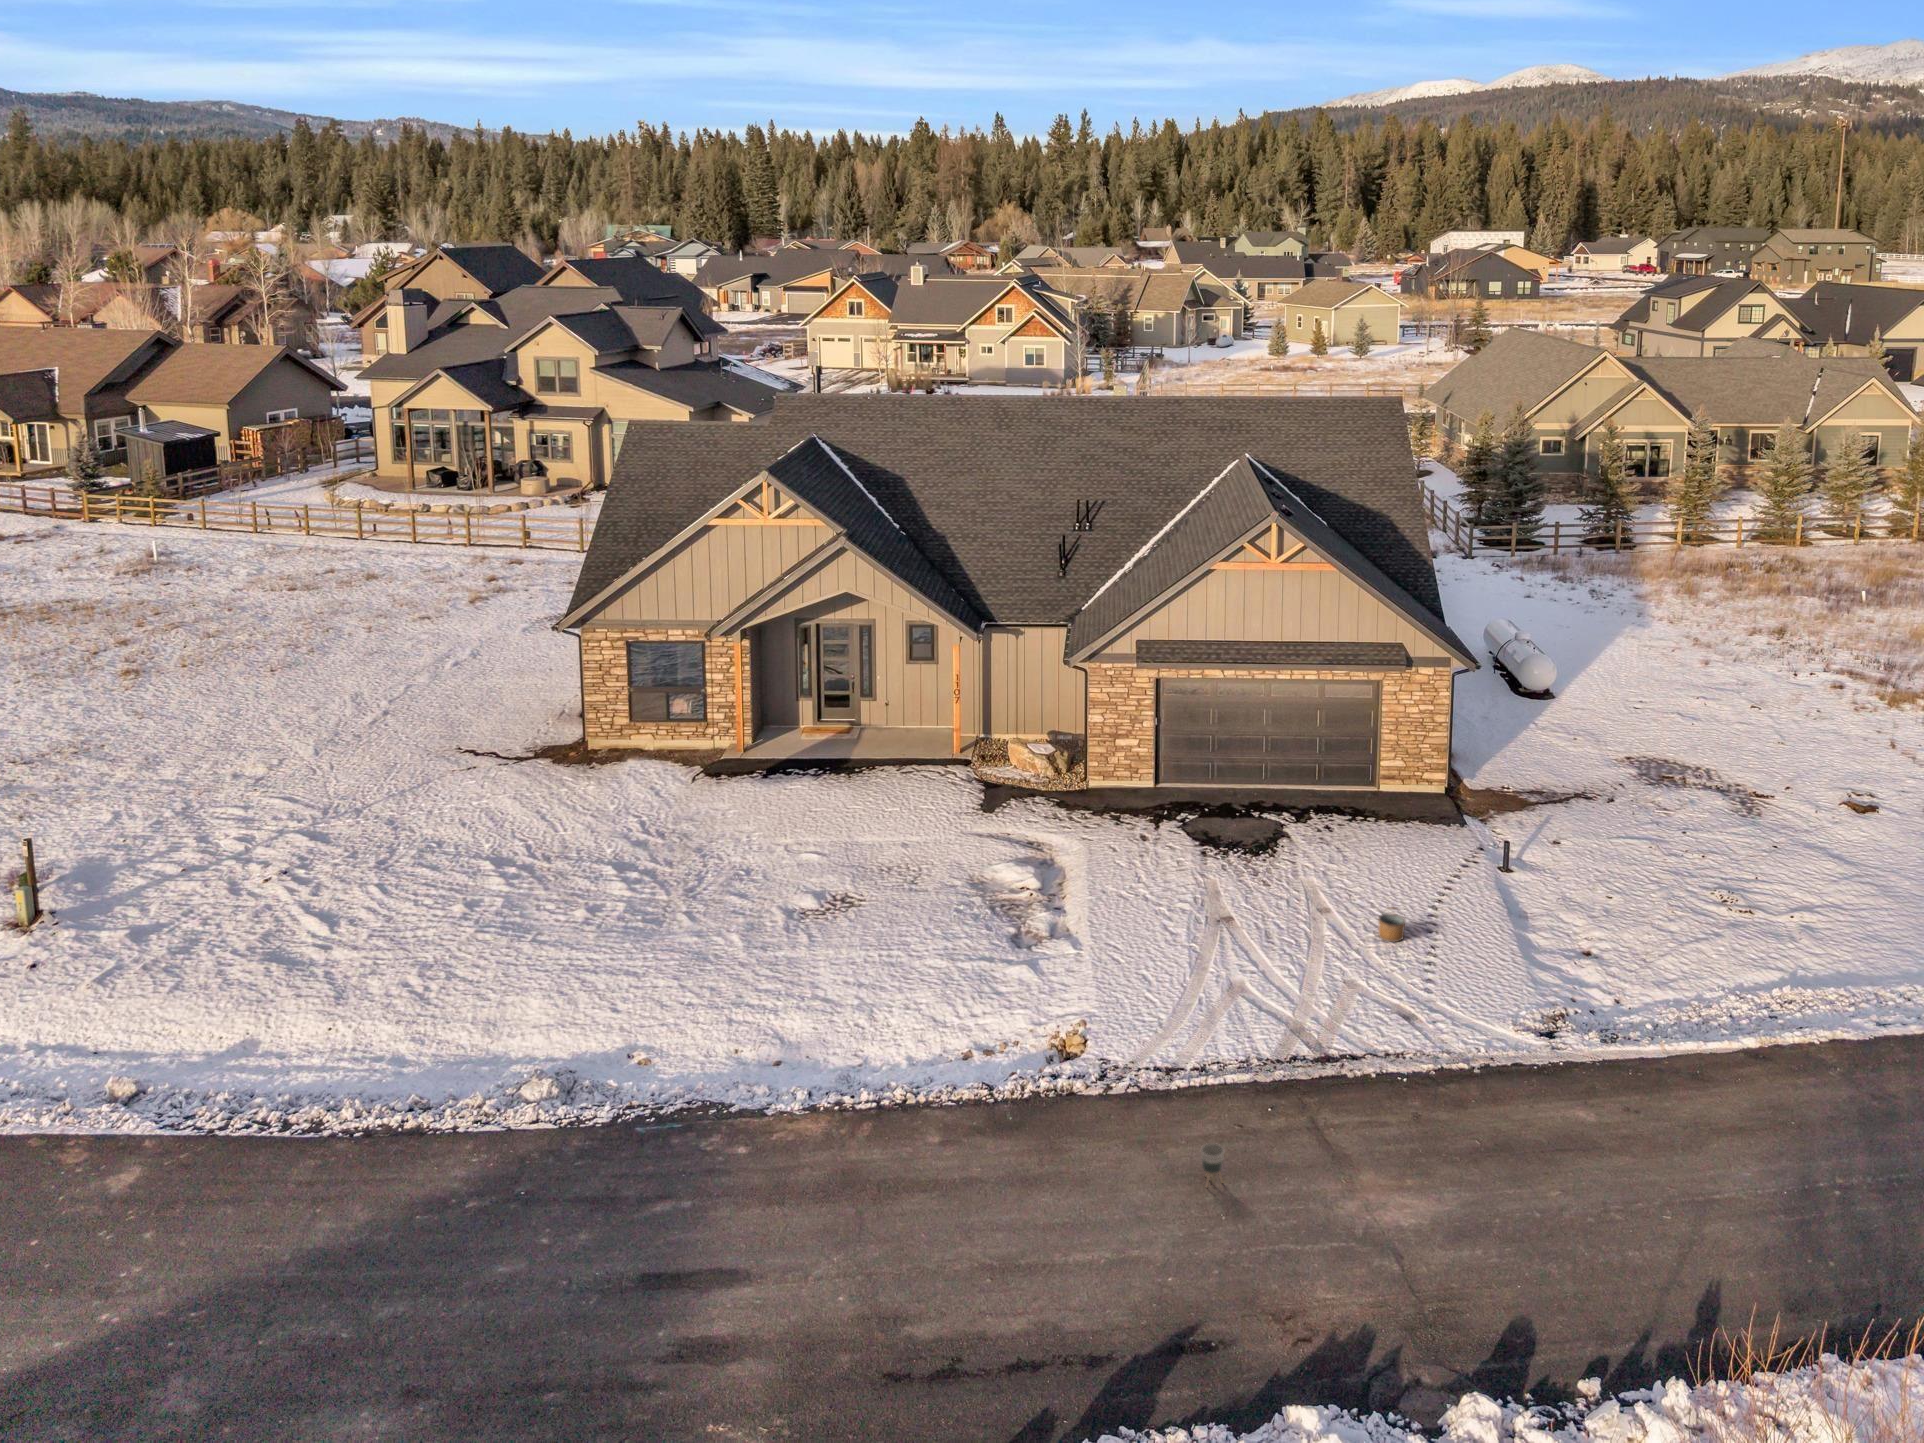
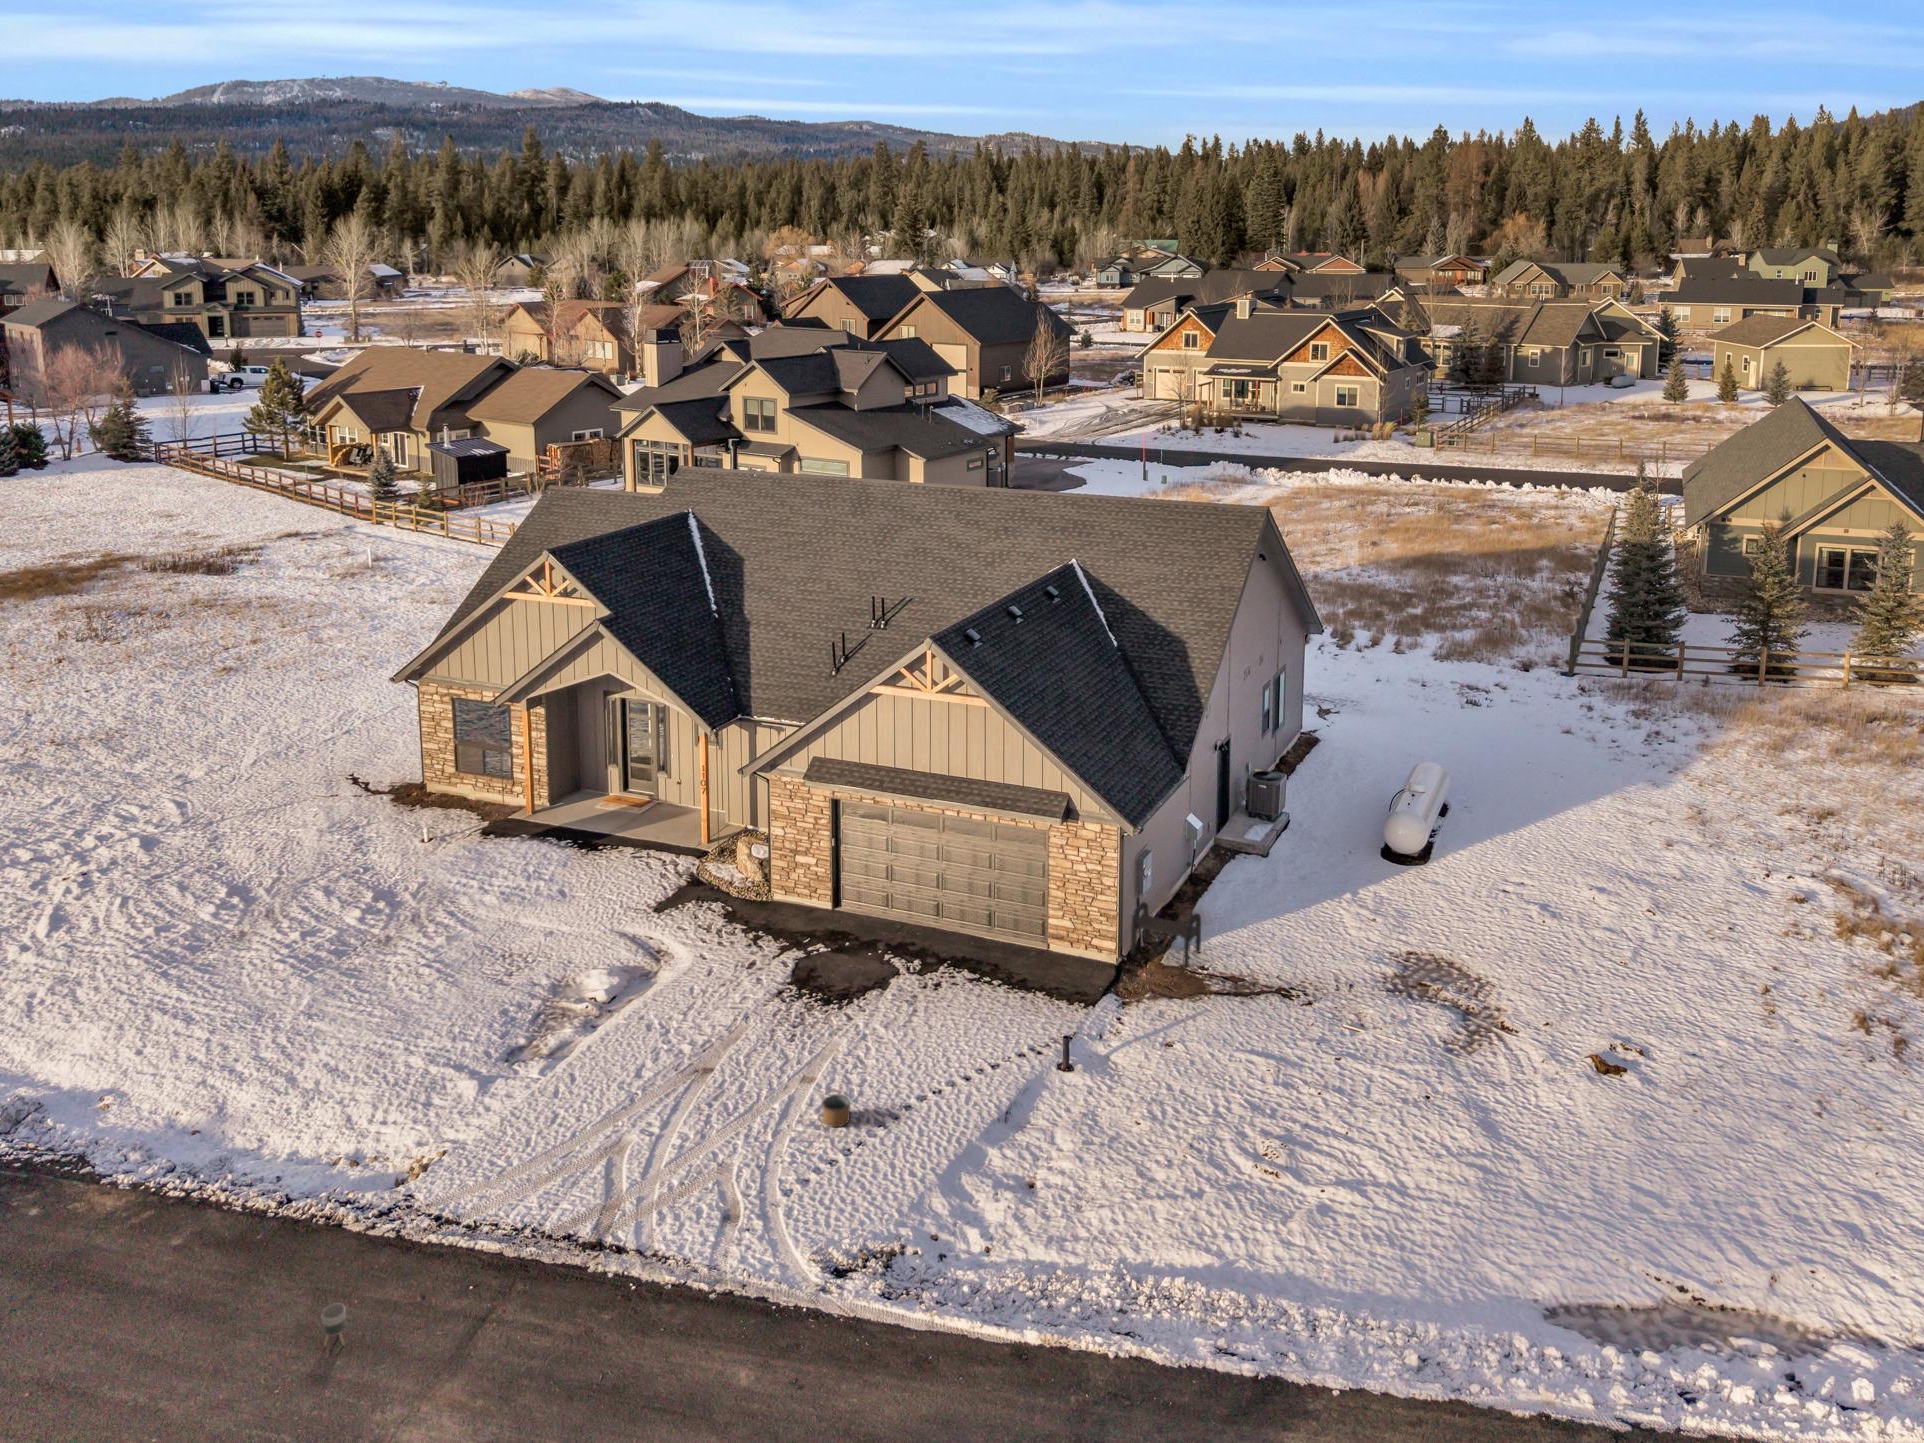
bench: none [1444,739,1507,788] -> present [1130,902,1201,967]

